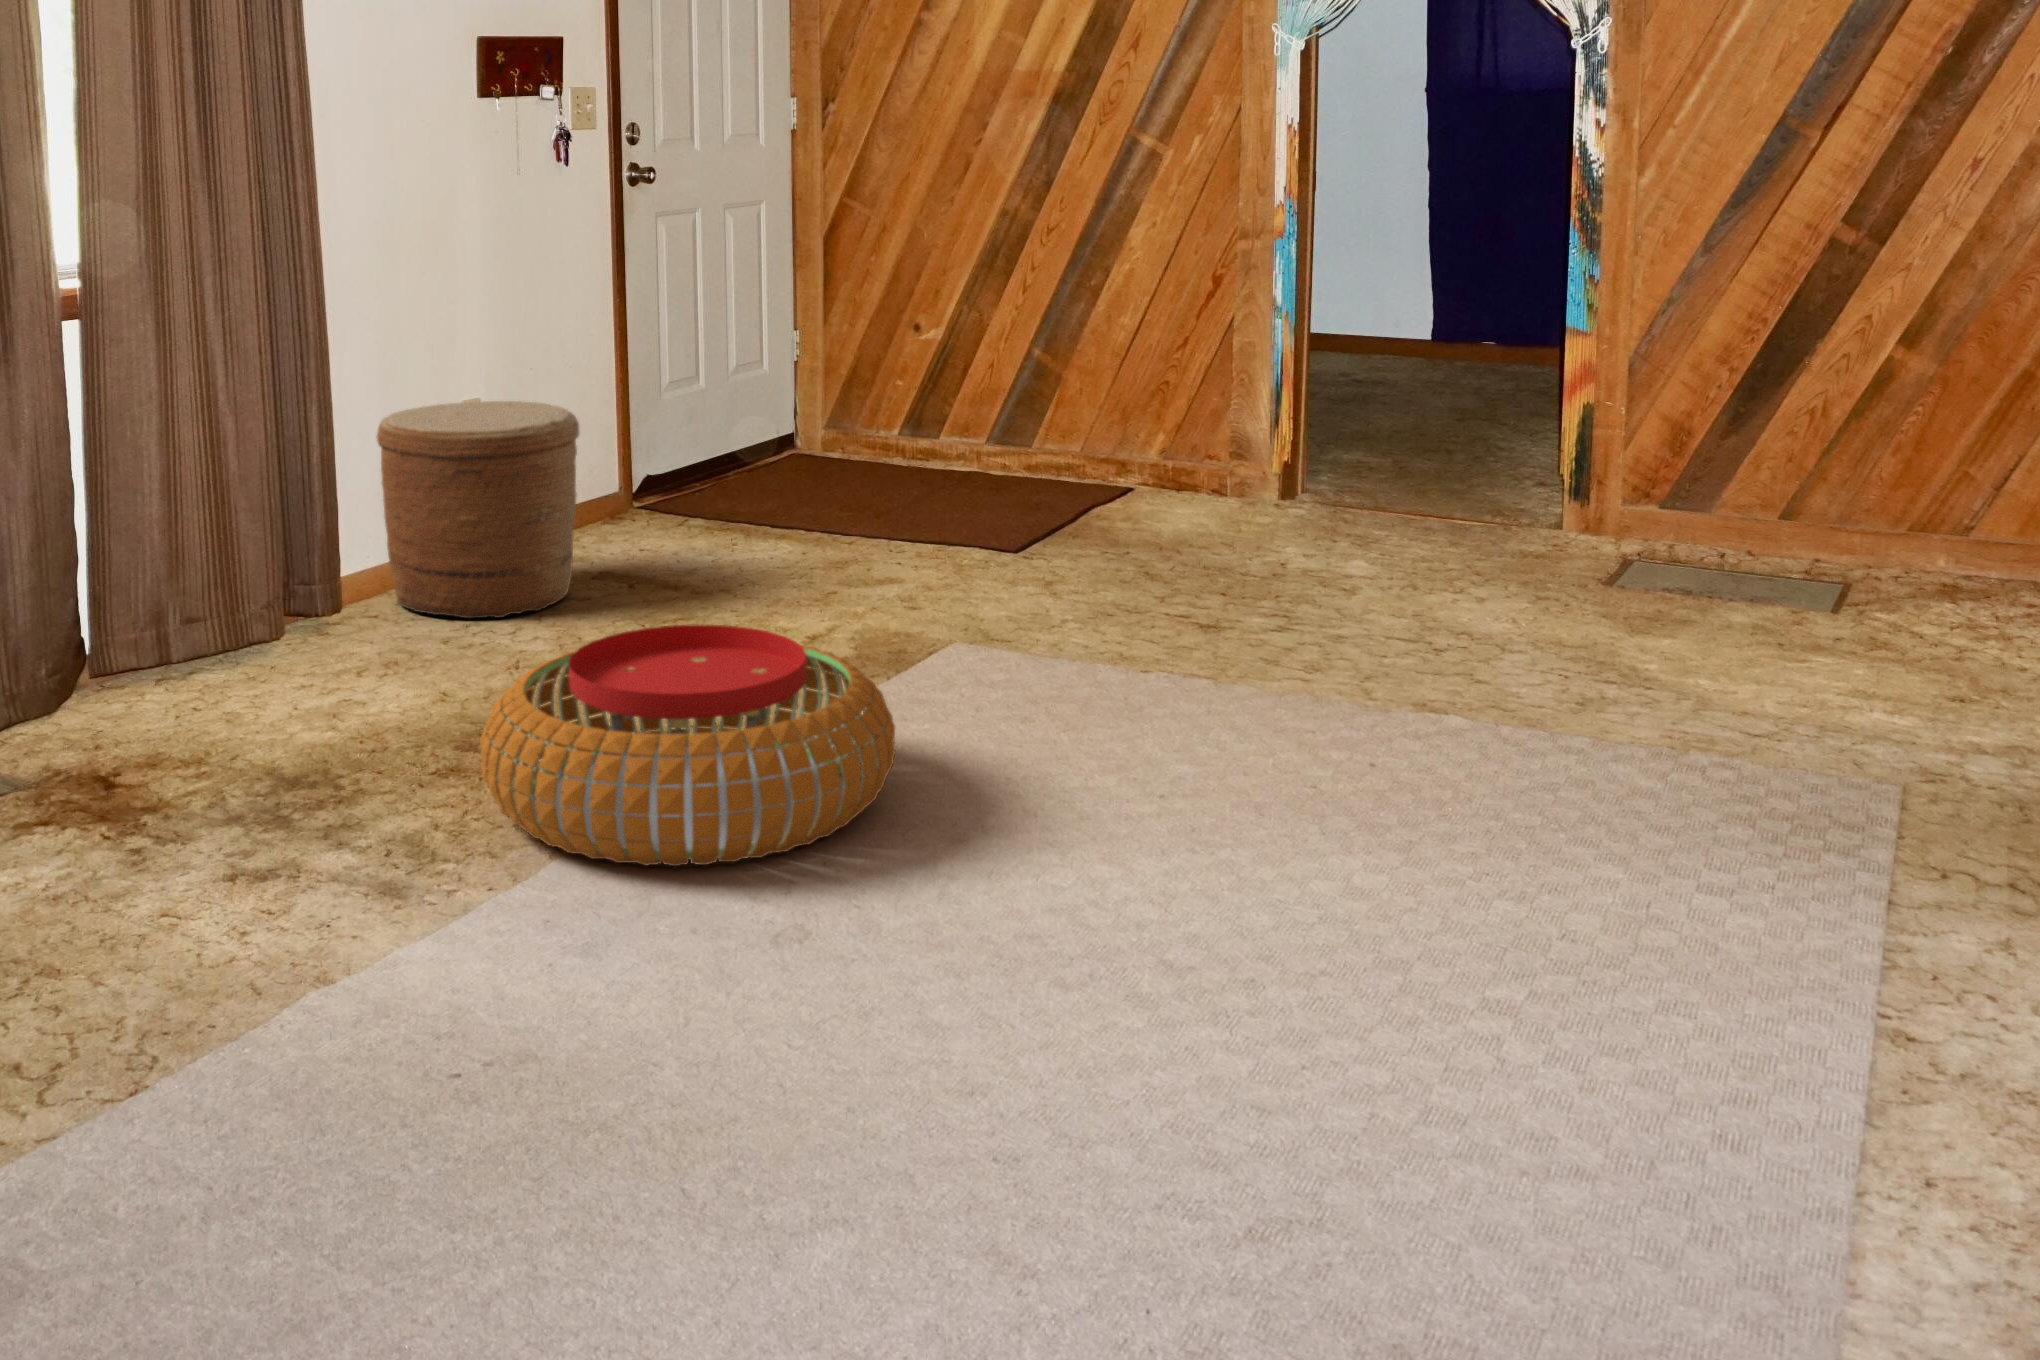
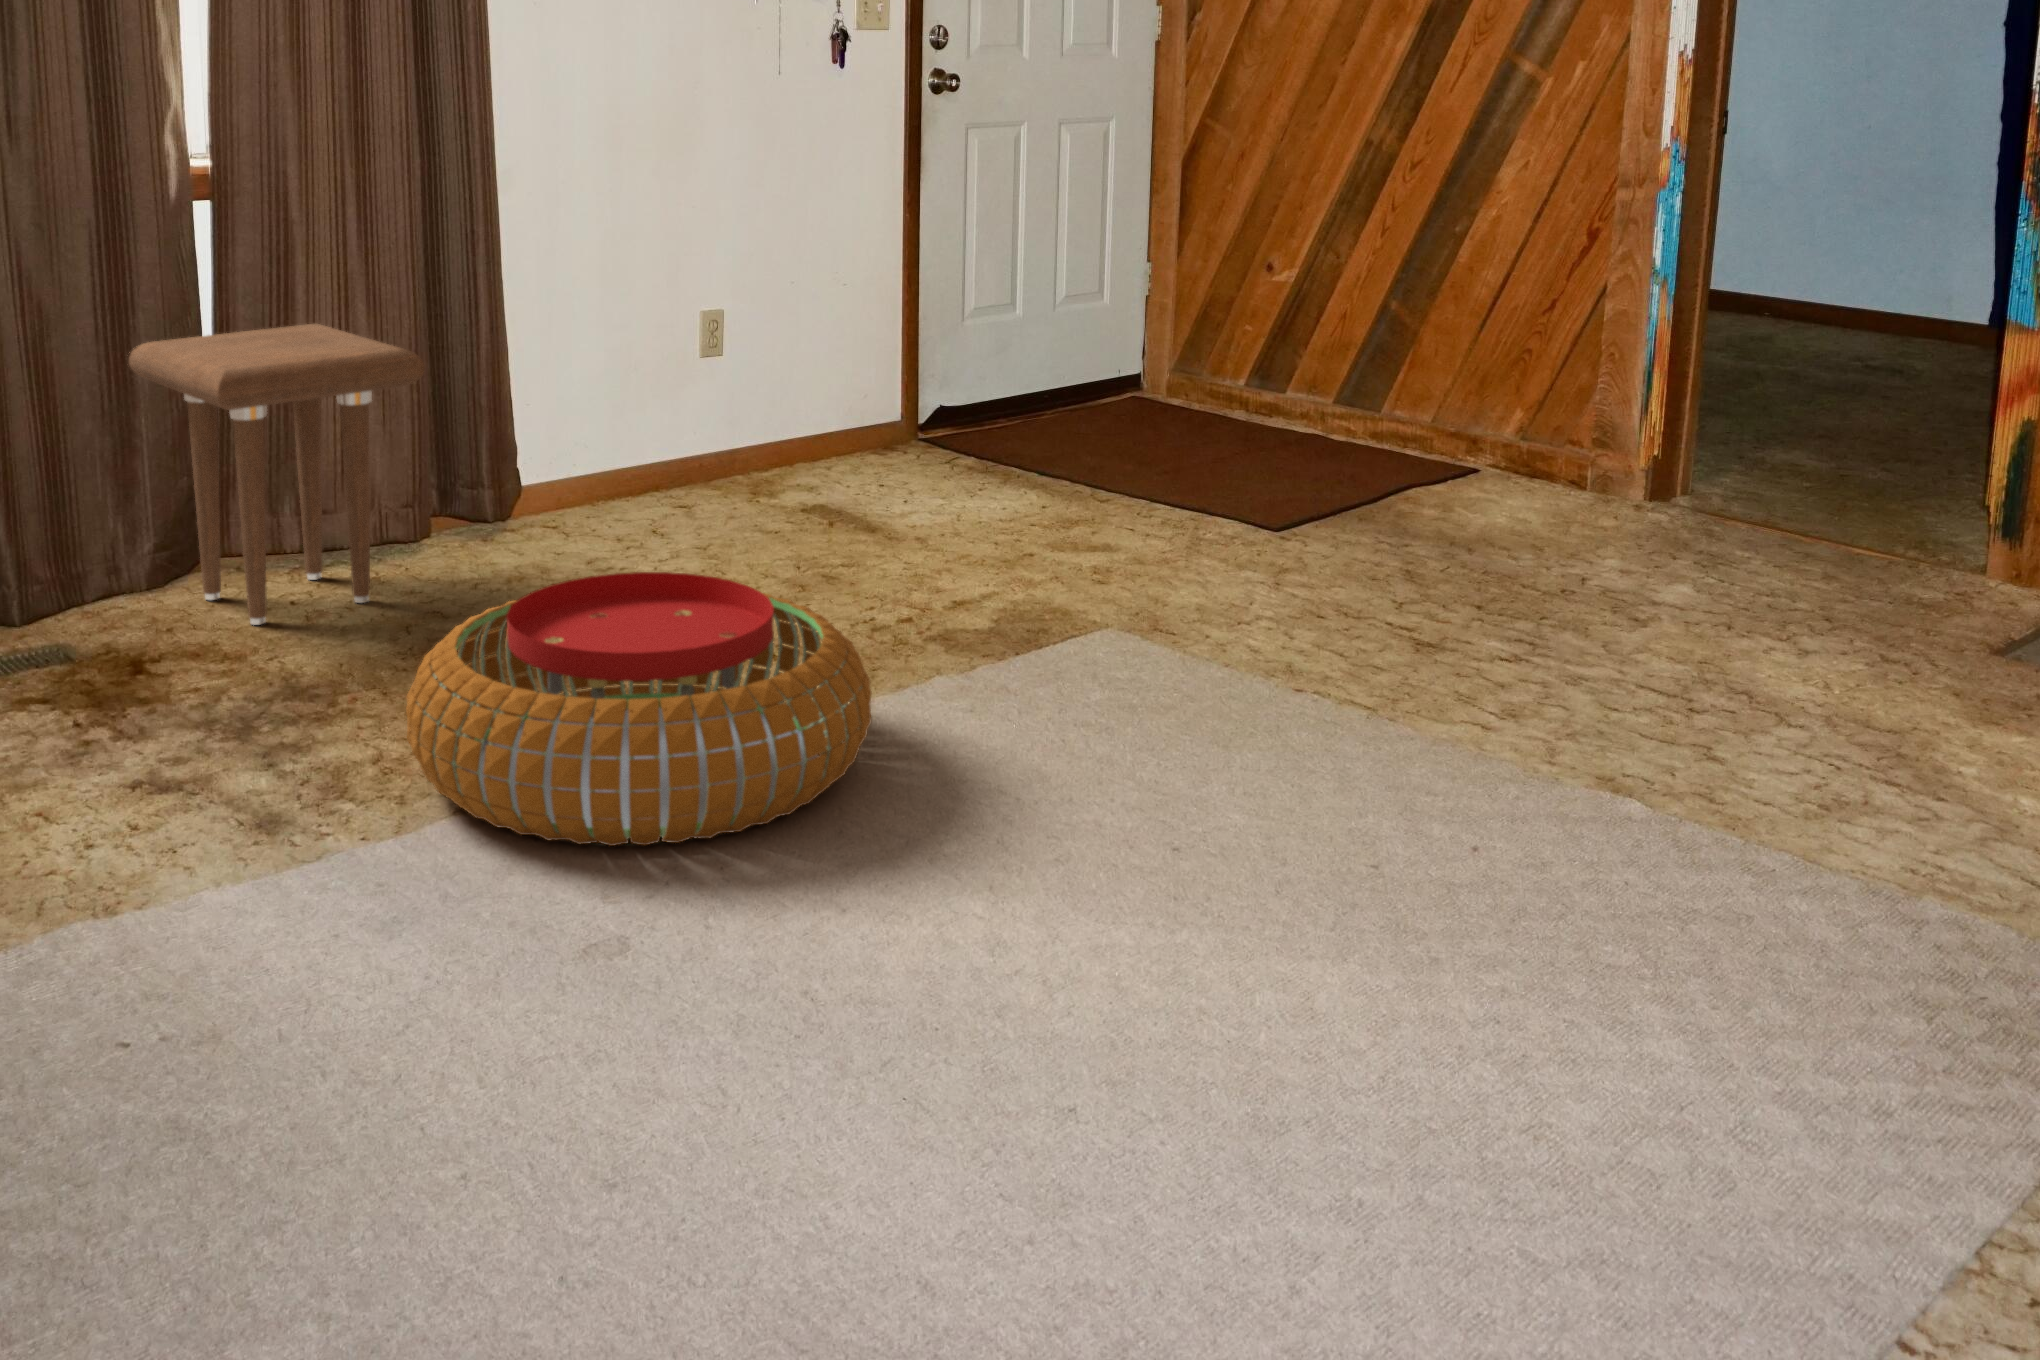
woven basket: present [376,401,580,618] -> none [560,312,772,543]
side table: none [21,436,332,733] -> present [129,324,425,625]

